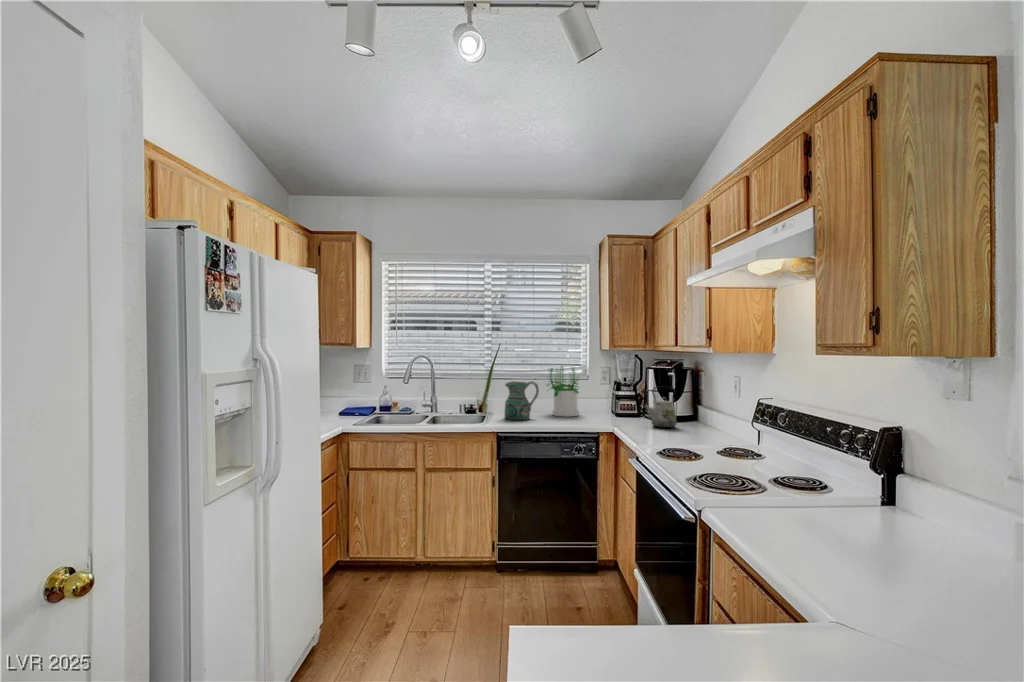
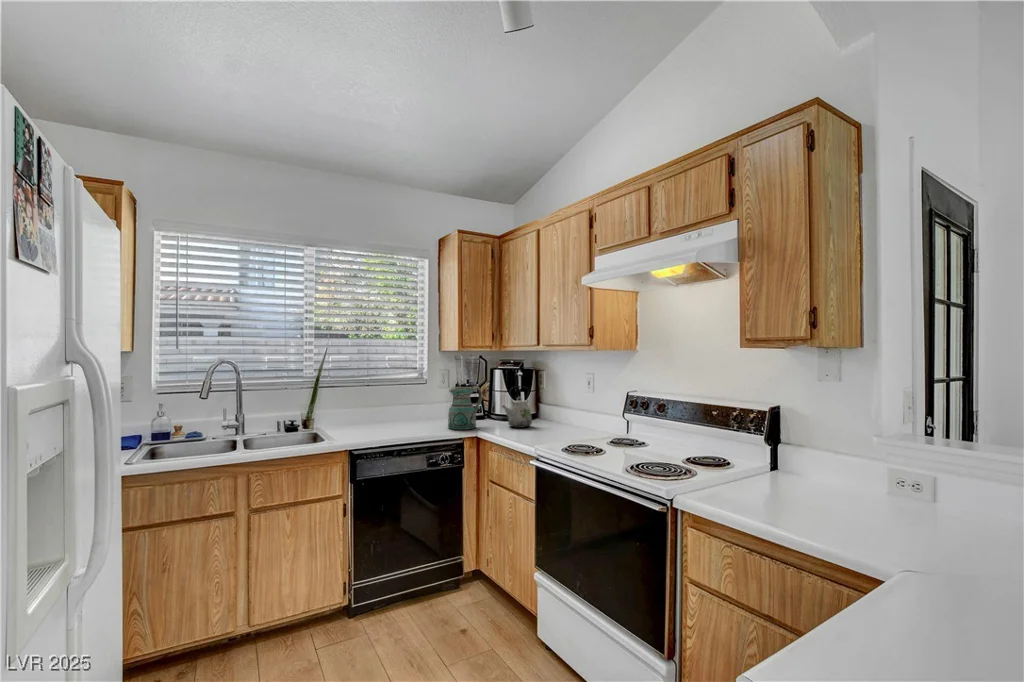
potted plant: present [547,367,579,417] -> none [386,369,427,426]
ceramic pitcher: present [505,381,539,420] -> present [448,386,482,430]

